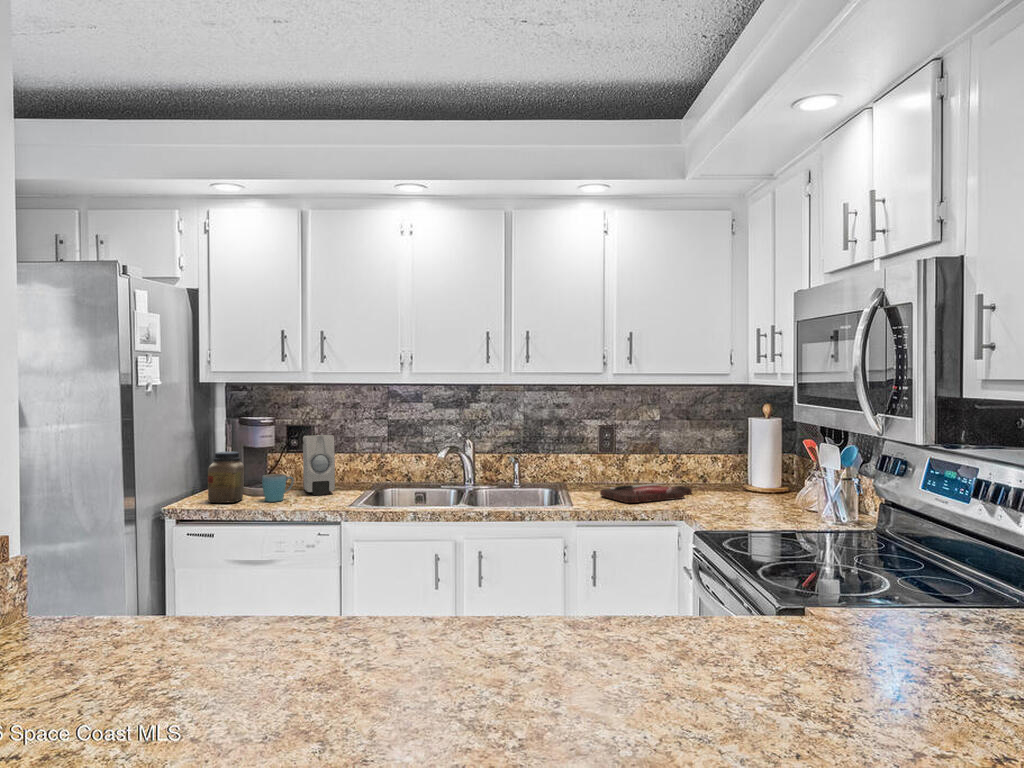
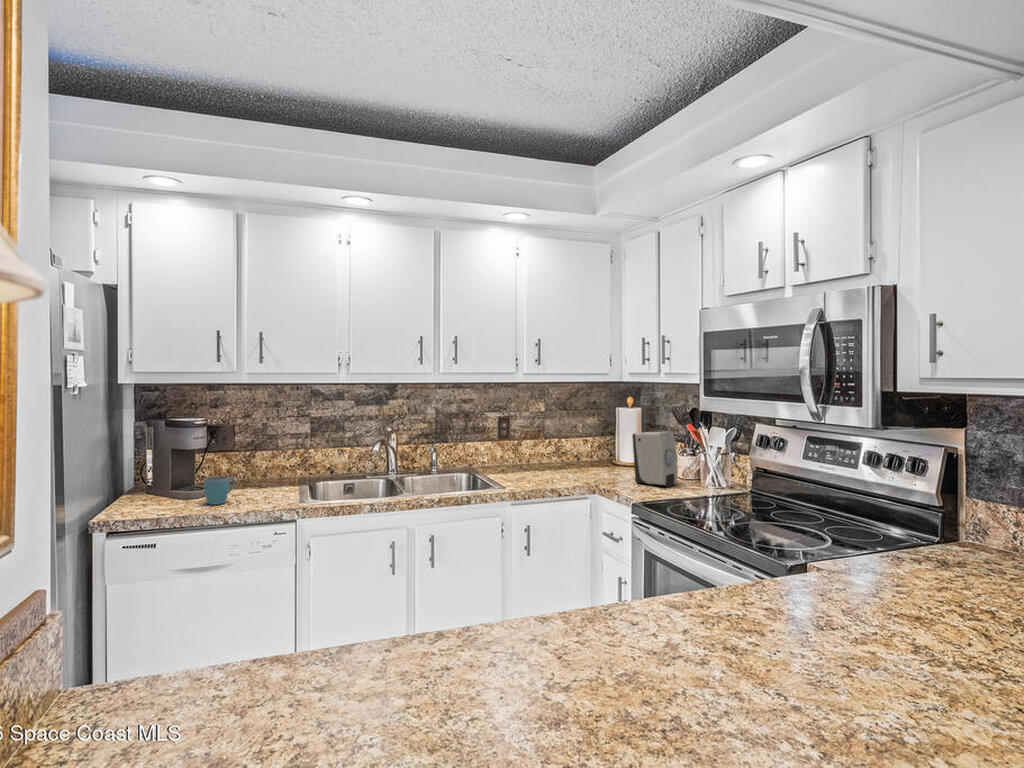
soap dispenser: present [303,435,335,495] -> present [632,432,677,487]
jar: present [208,451,244,503] -> none [144,456,181,511]
cutting board: present [600,483,692,503] -> none [515,463,582,482]

